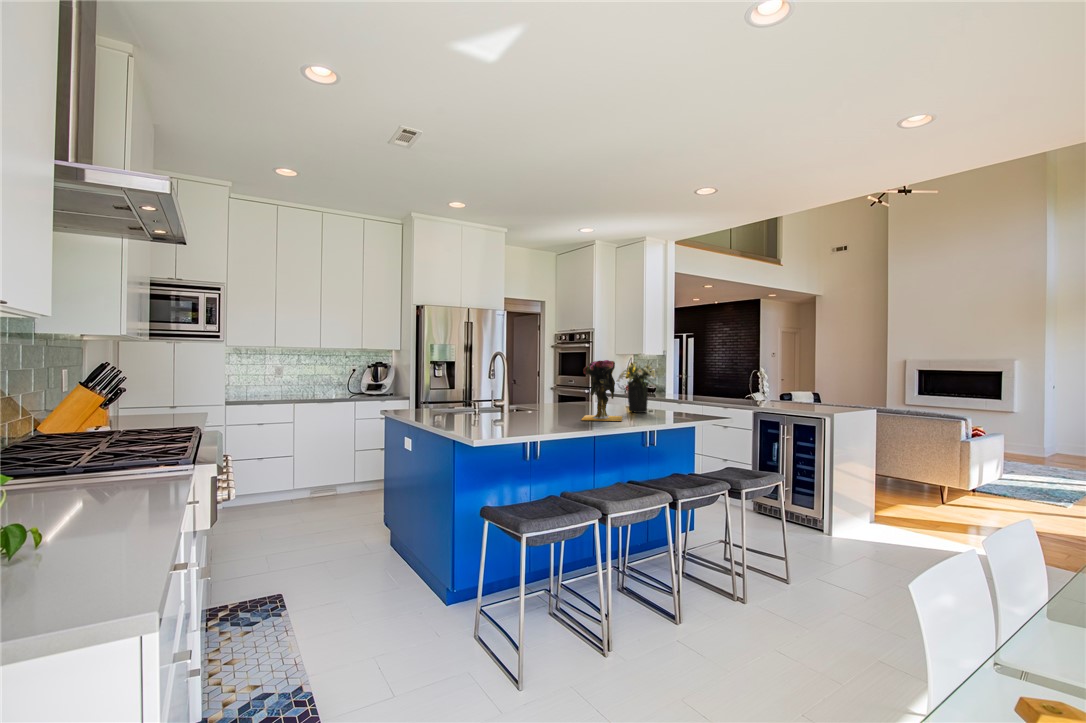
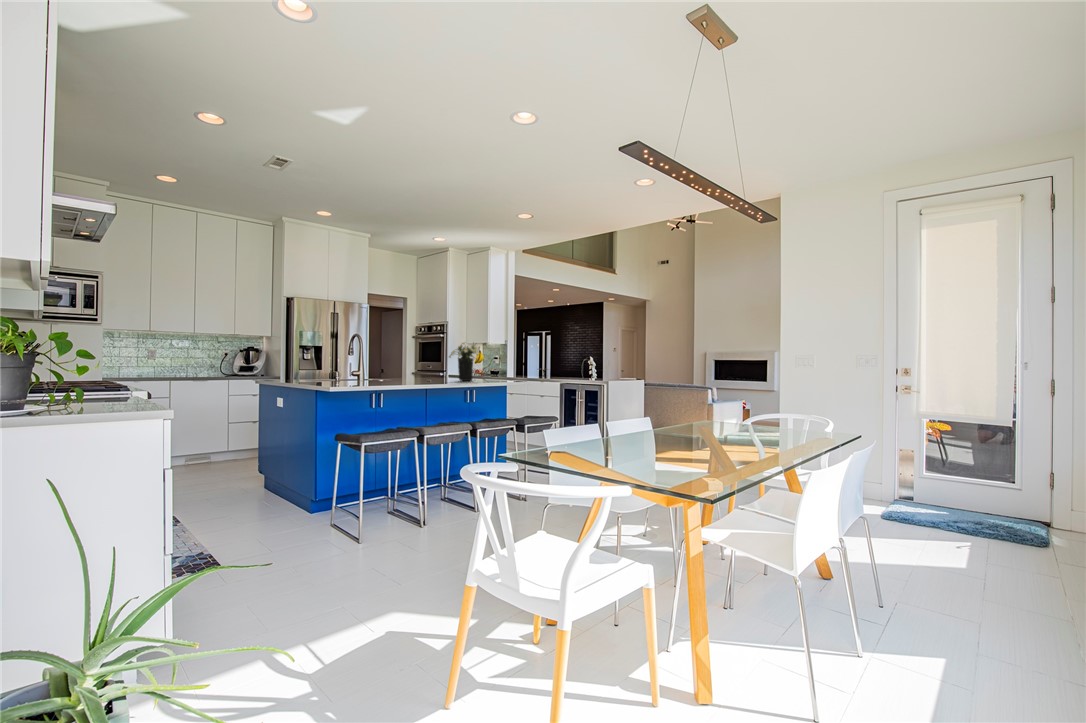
vase: present [582,360,622,421] -> none [417,340,451,383]

